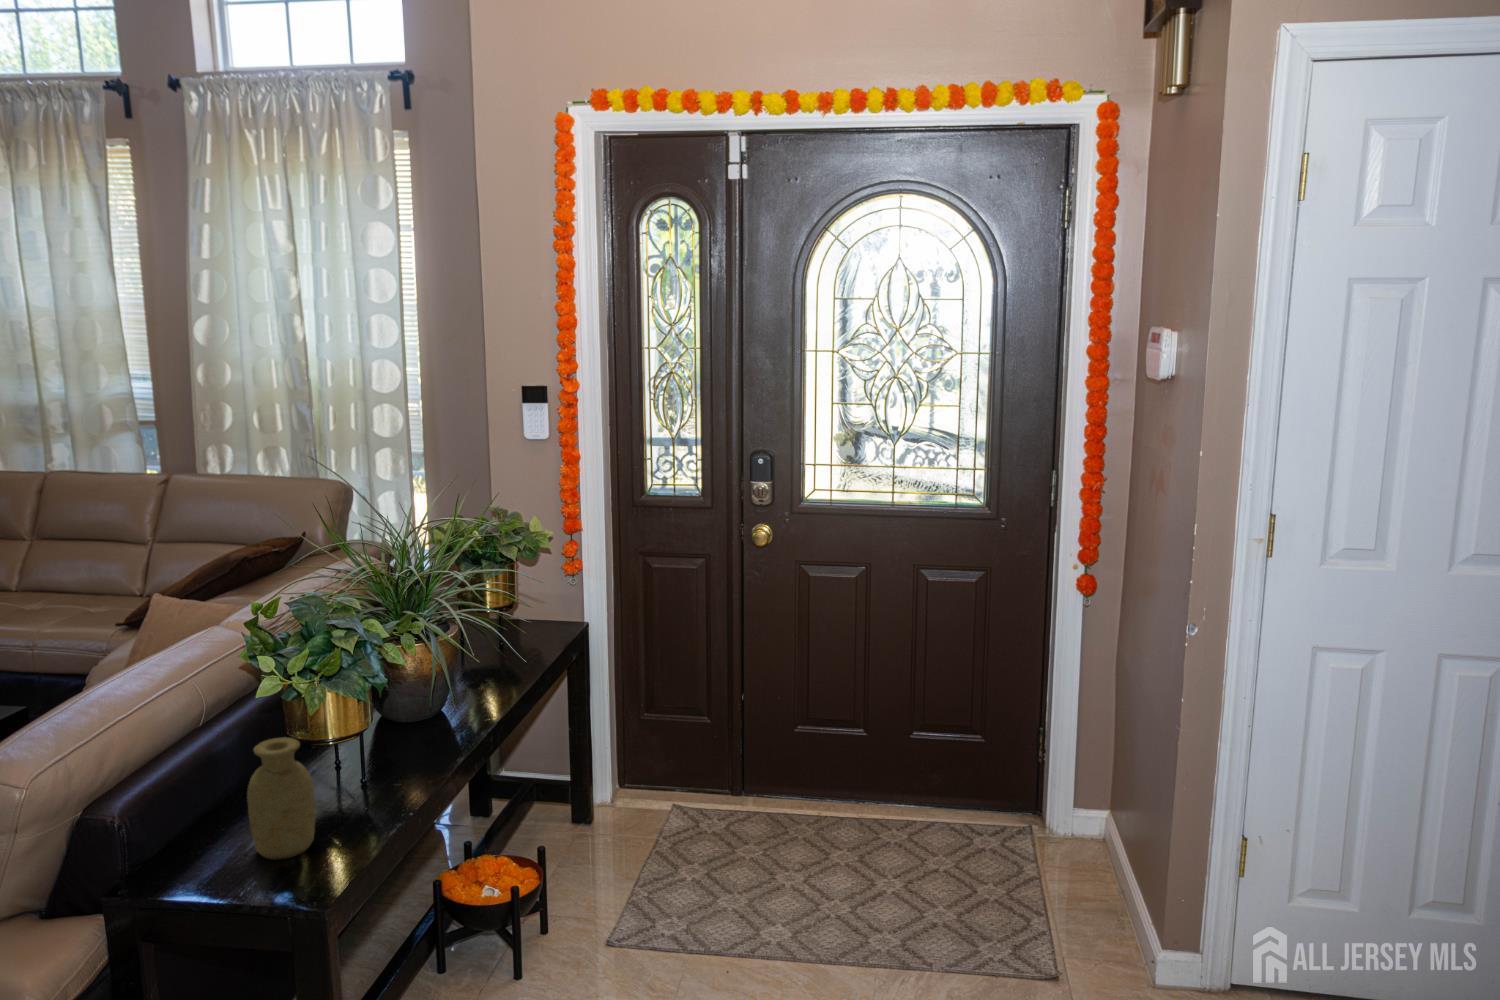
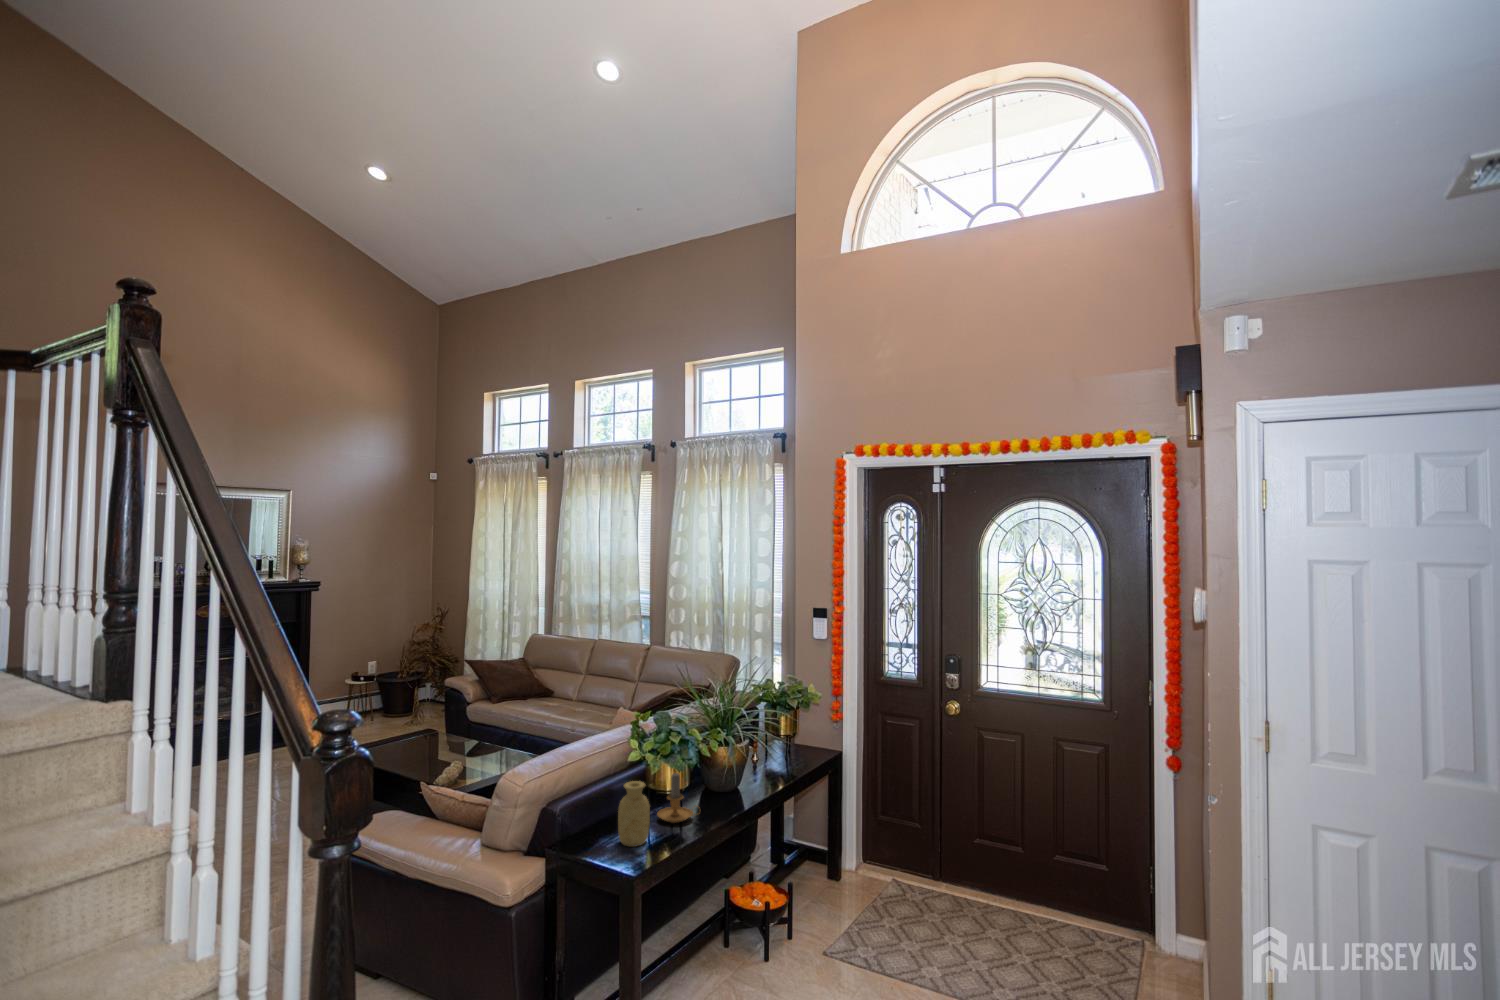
candle: none [310,706,397,798] -> present [657,773,700,823]

